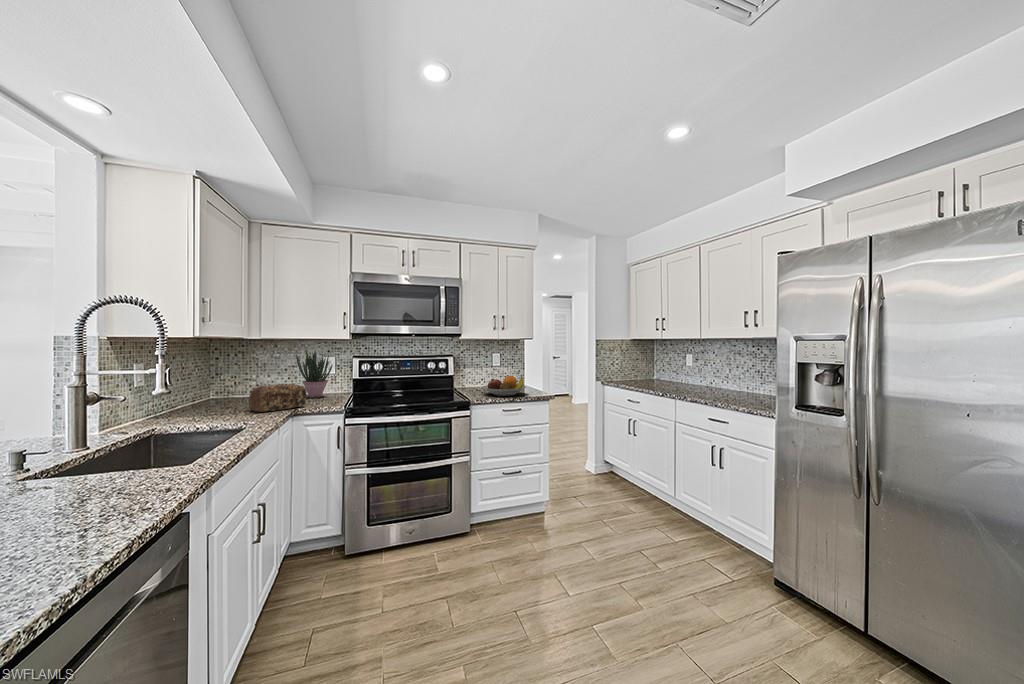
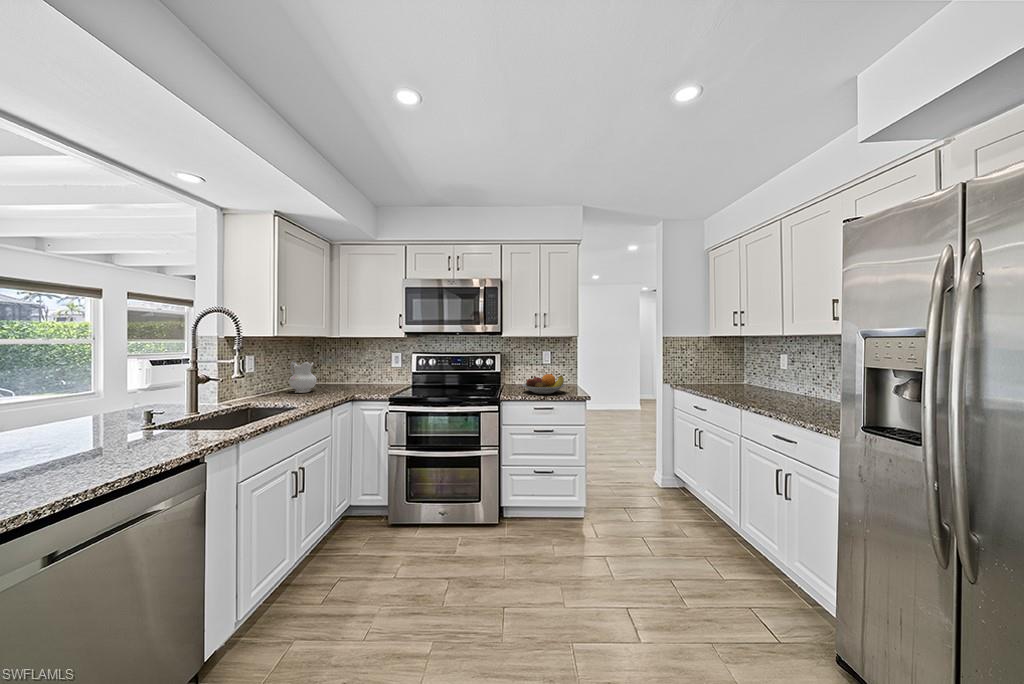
potted plant: present [296,350,333,398] -> none [365,347,394,388]
ceramic pitcher: none [196,367,235,409] -> present [289,361,316,393]
bread loaf: present [249,384,307,412] -> none [319,376,362,398]

